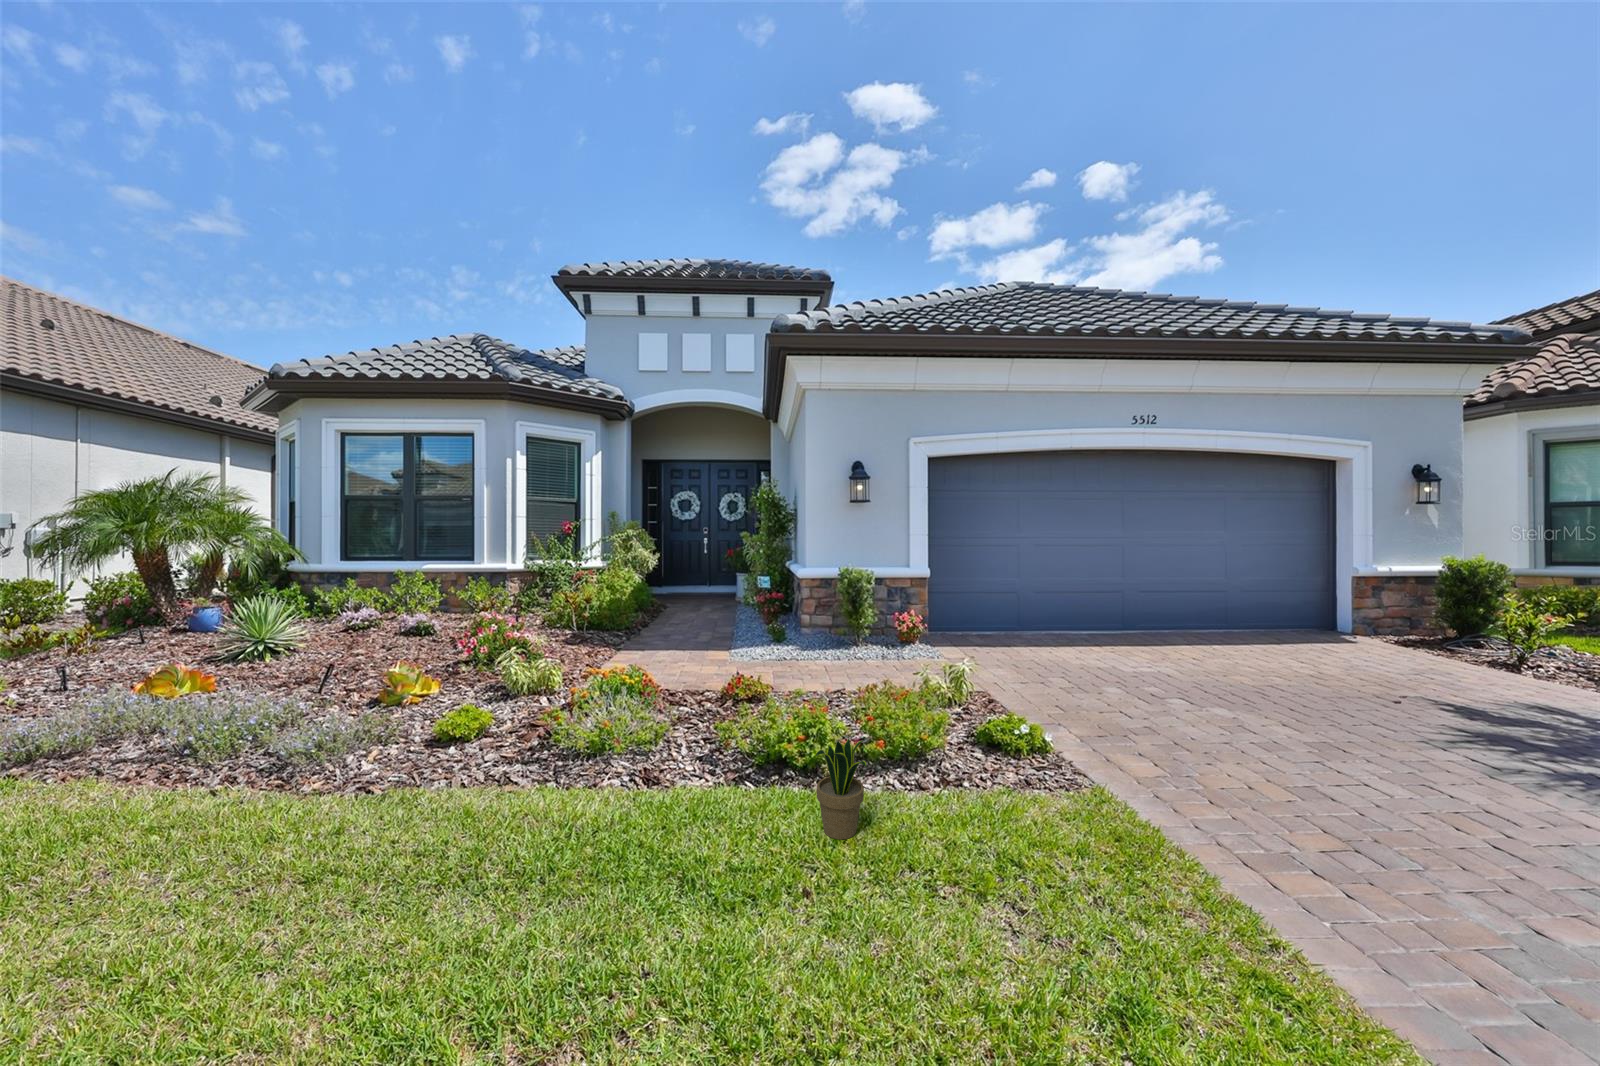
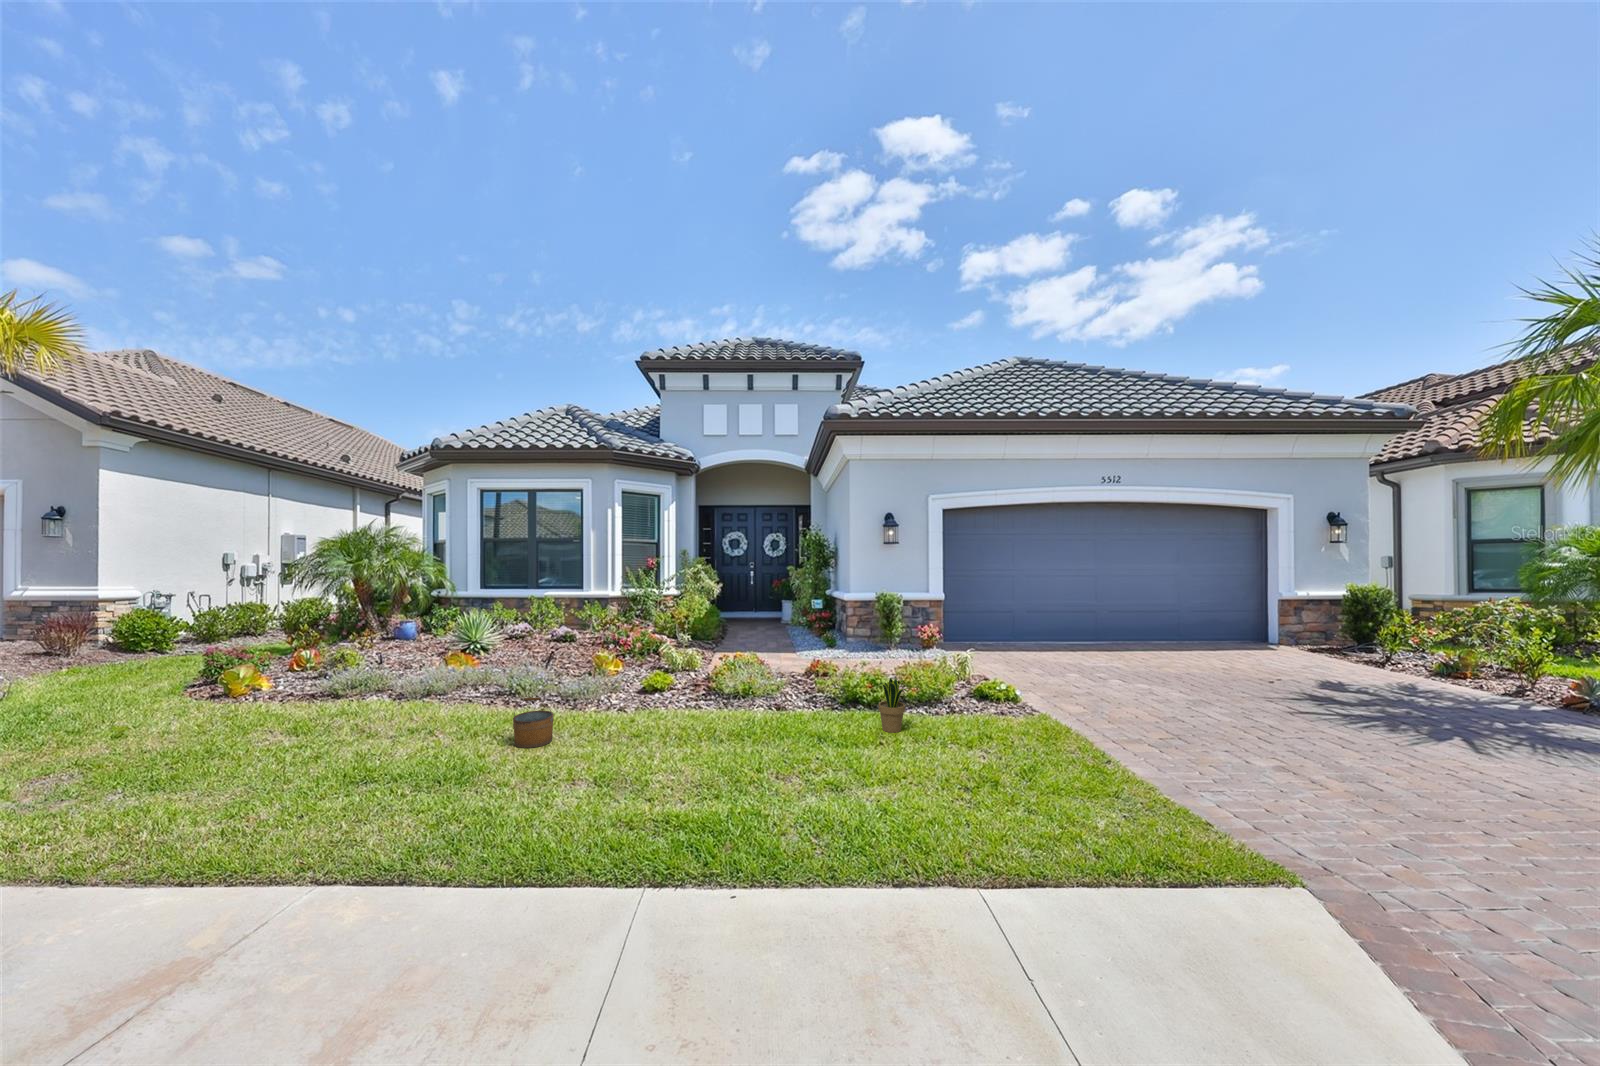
bucket: none [78,796,187,902] -> present [513,698,553,748]

